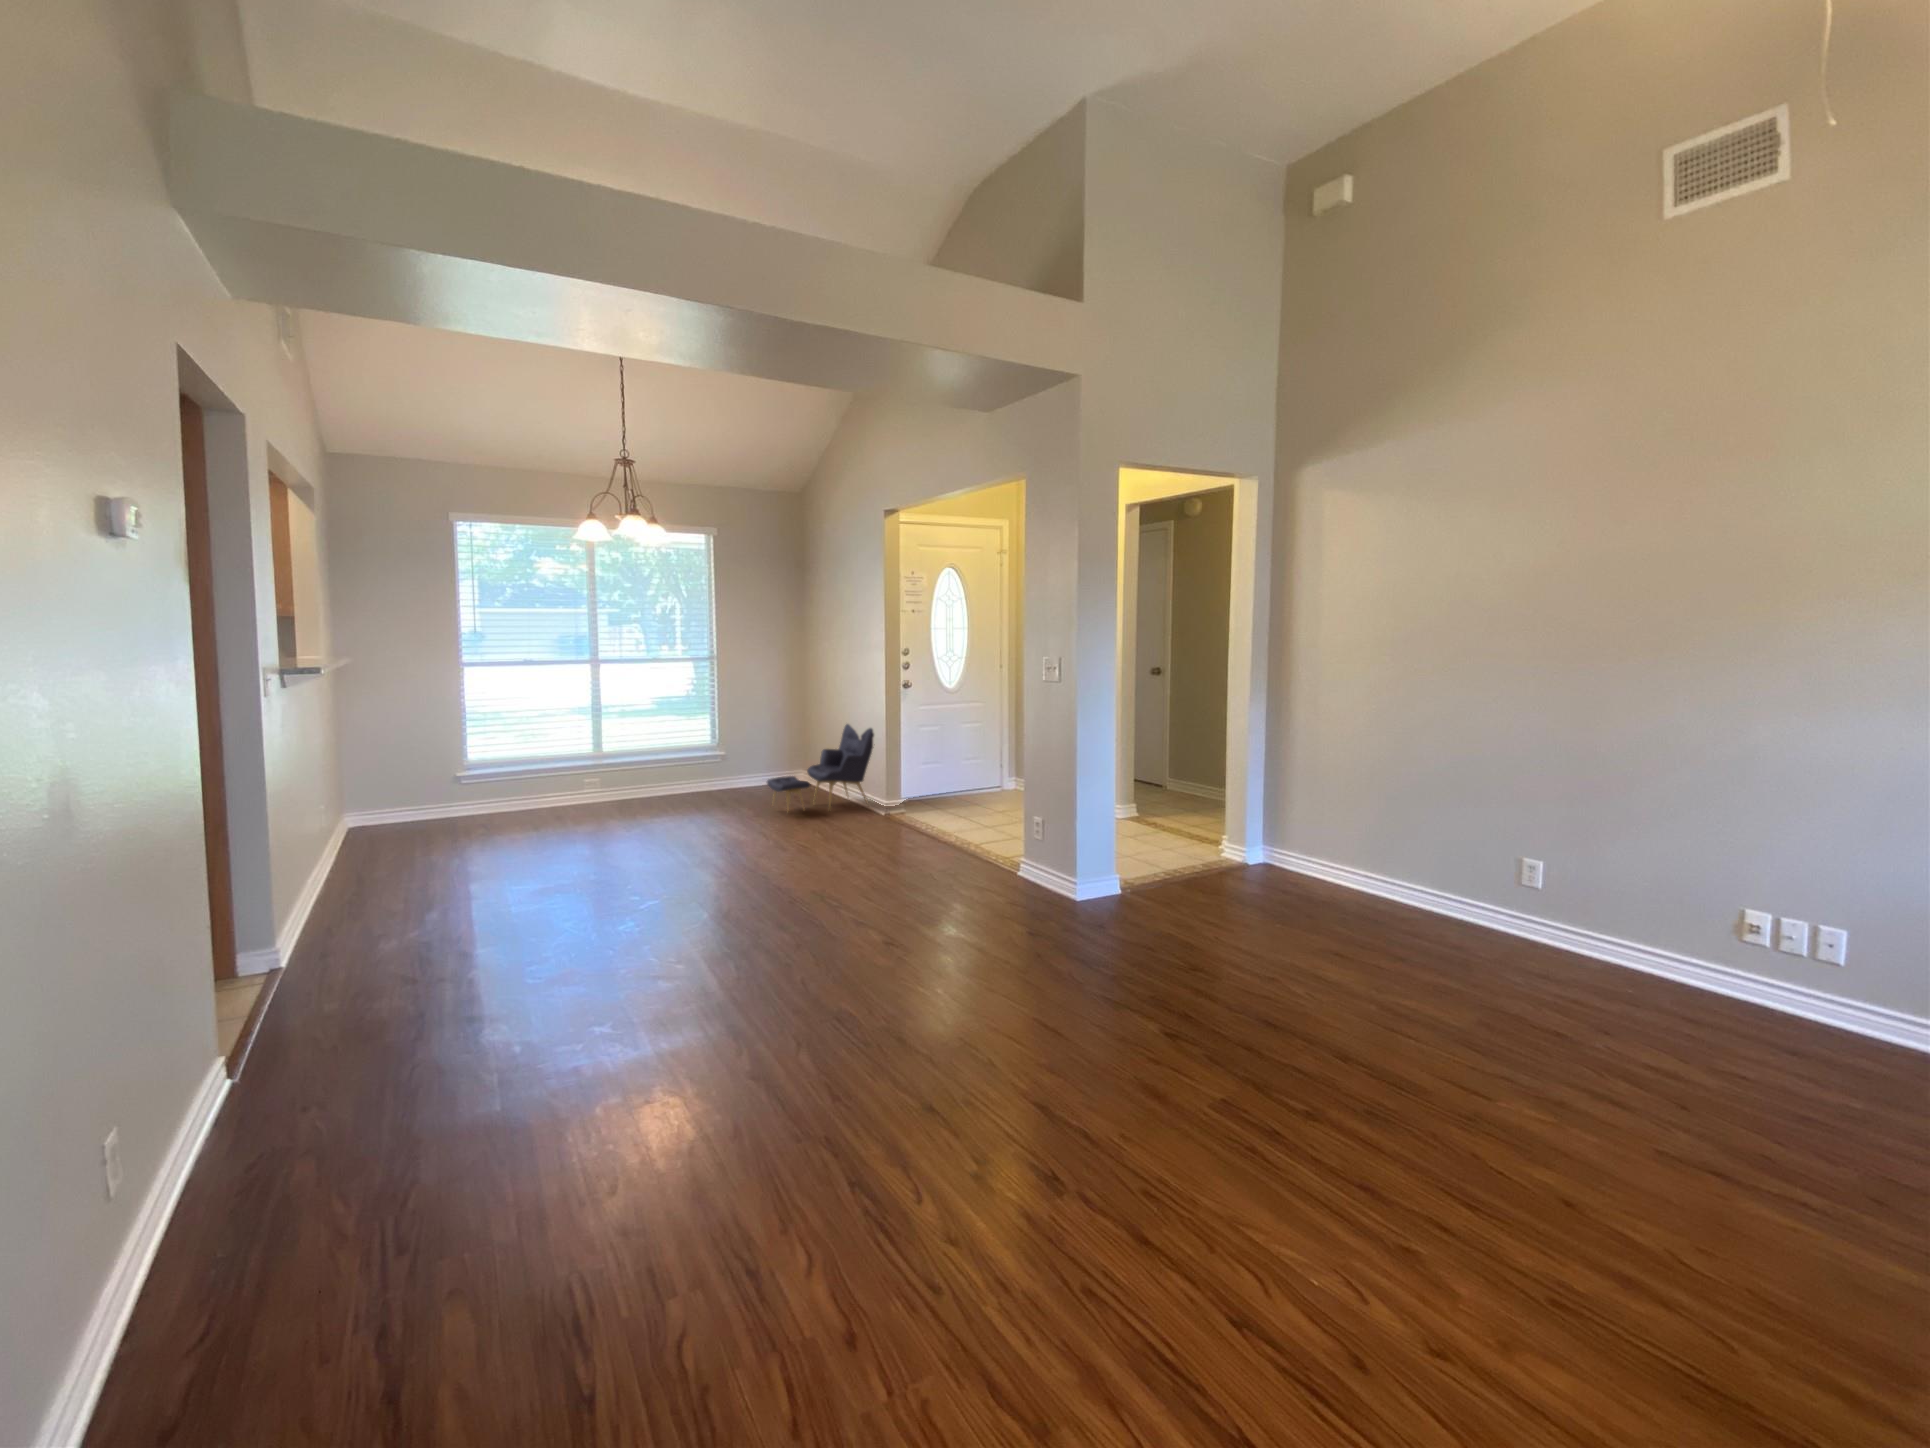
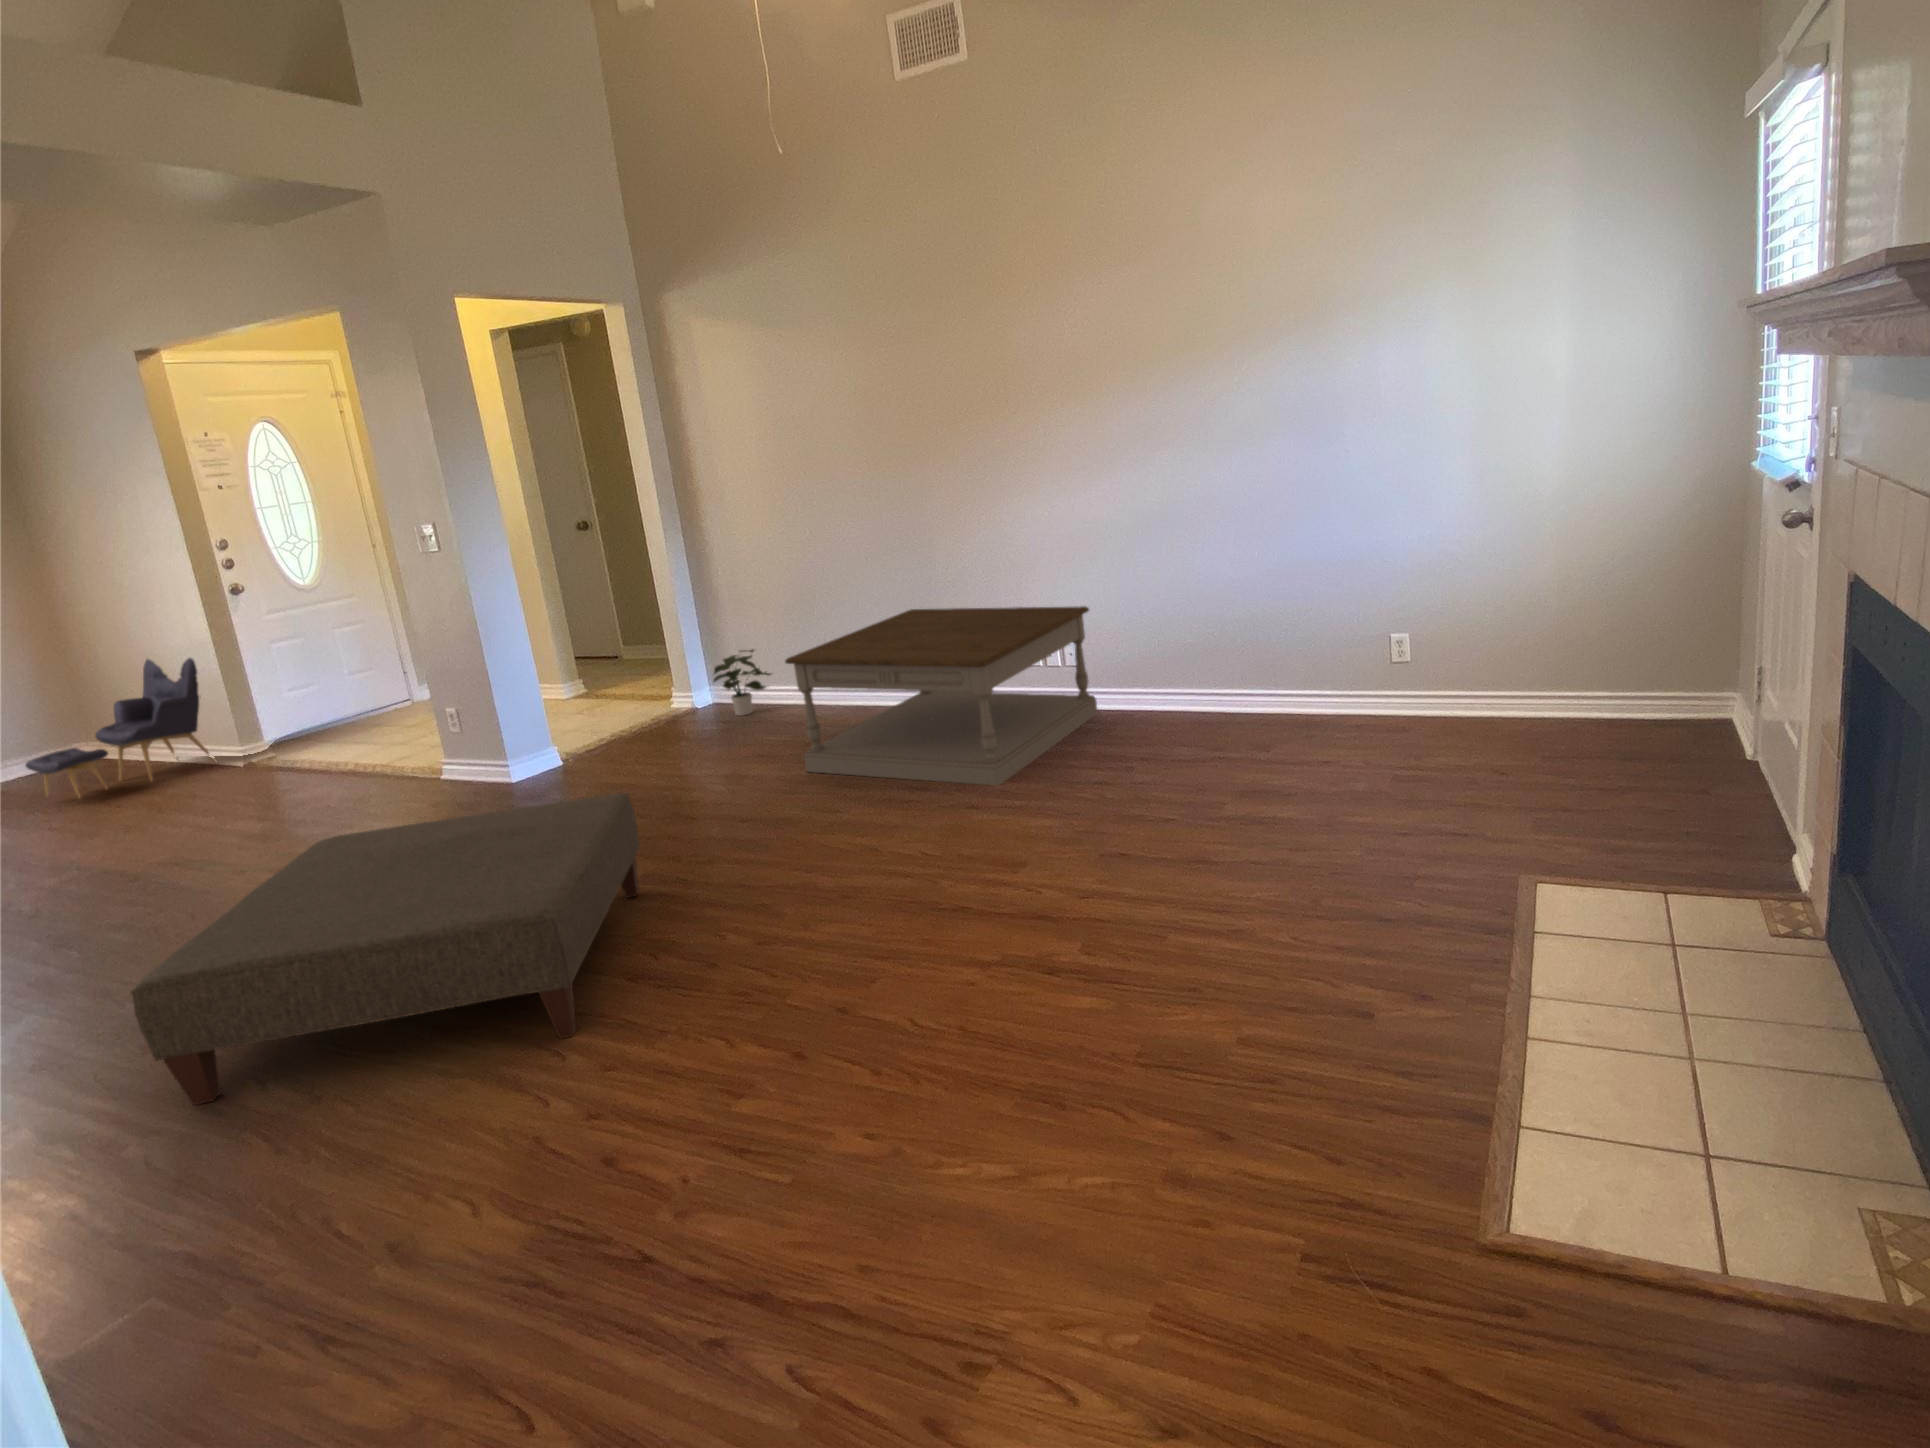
potted plant: none [1273,820,1342,887] -> present [714,650,771,716]
coffee table: none [1397,826,1899,1132] -> present [785,606,1097,786]
ottoman: none [743,934,1224,1341] -> present [131,793,640,1105]

